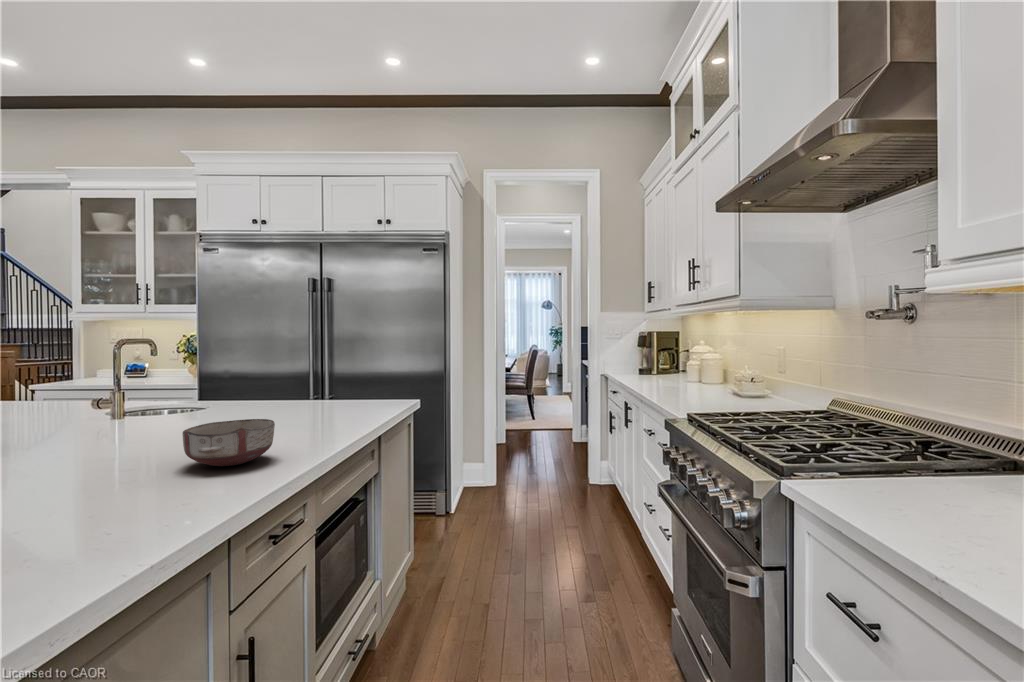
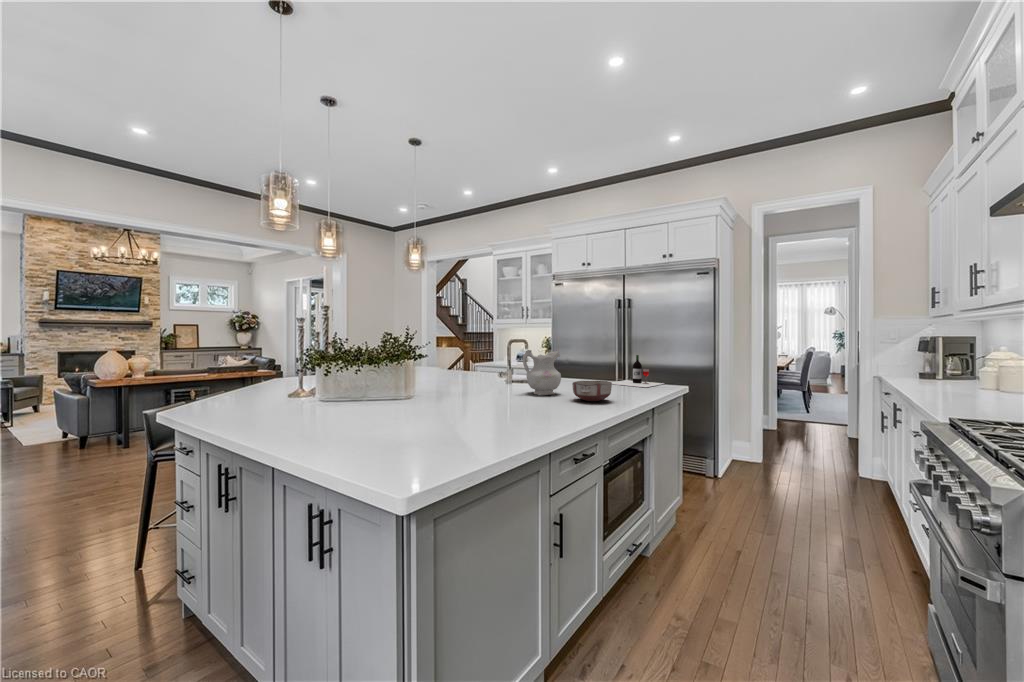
ceramic pitcher: none [55,363,166,463] -> present [523,350,561,395]
wine bottle: none [278,363,381,416] -> present [612,355,664,387]

